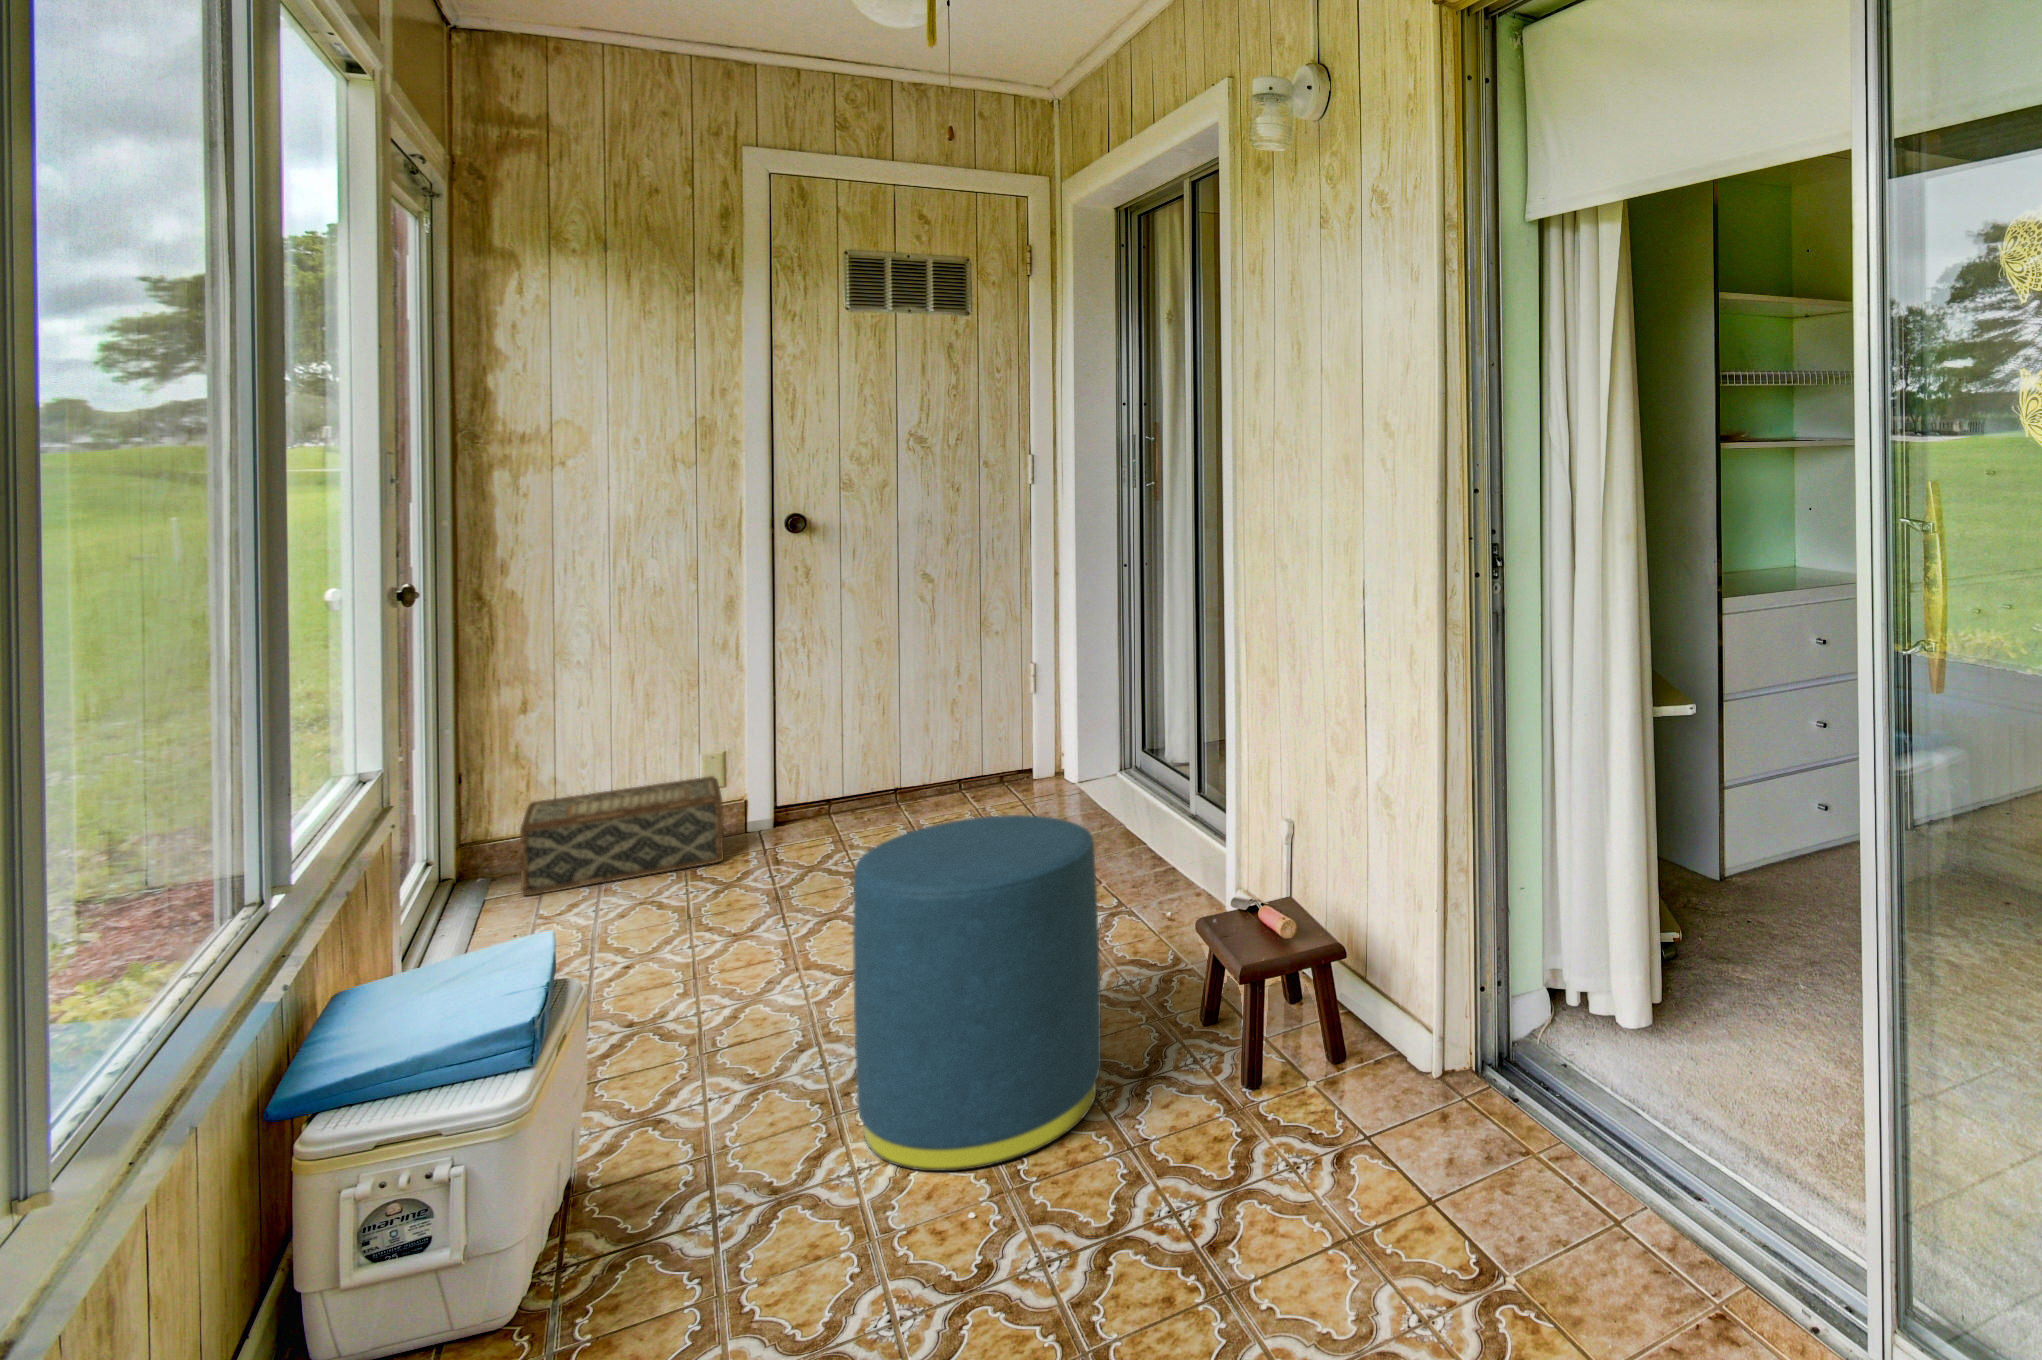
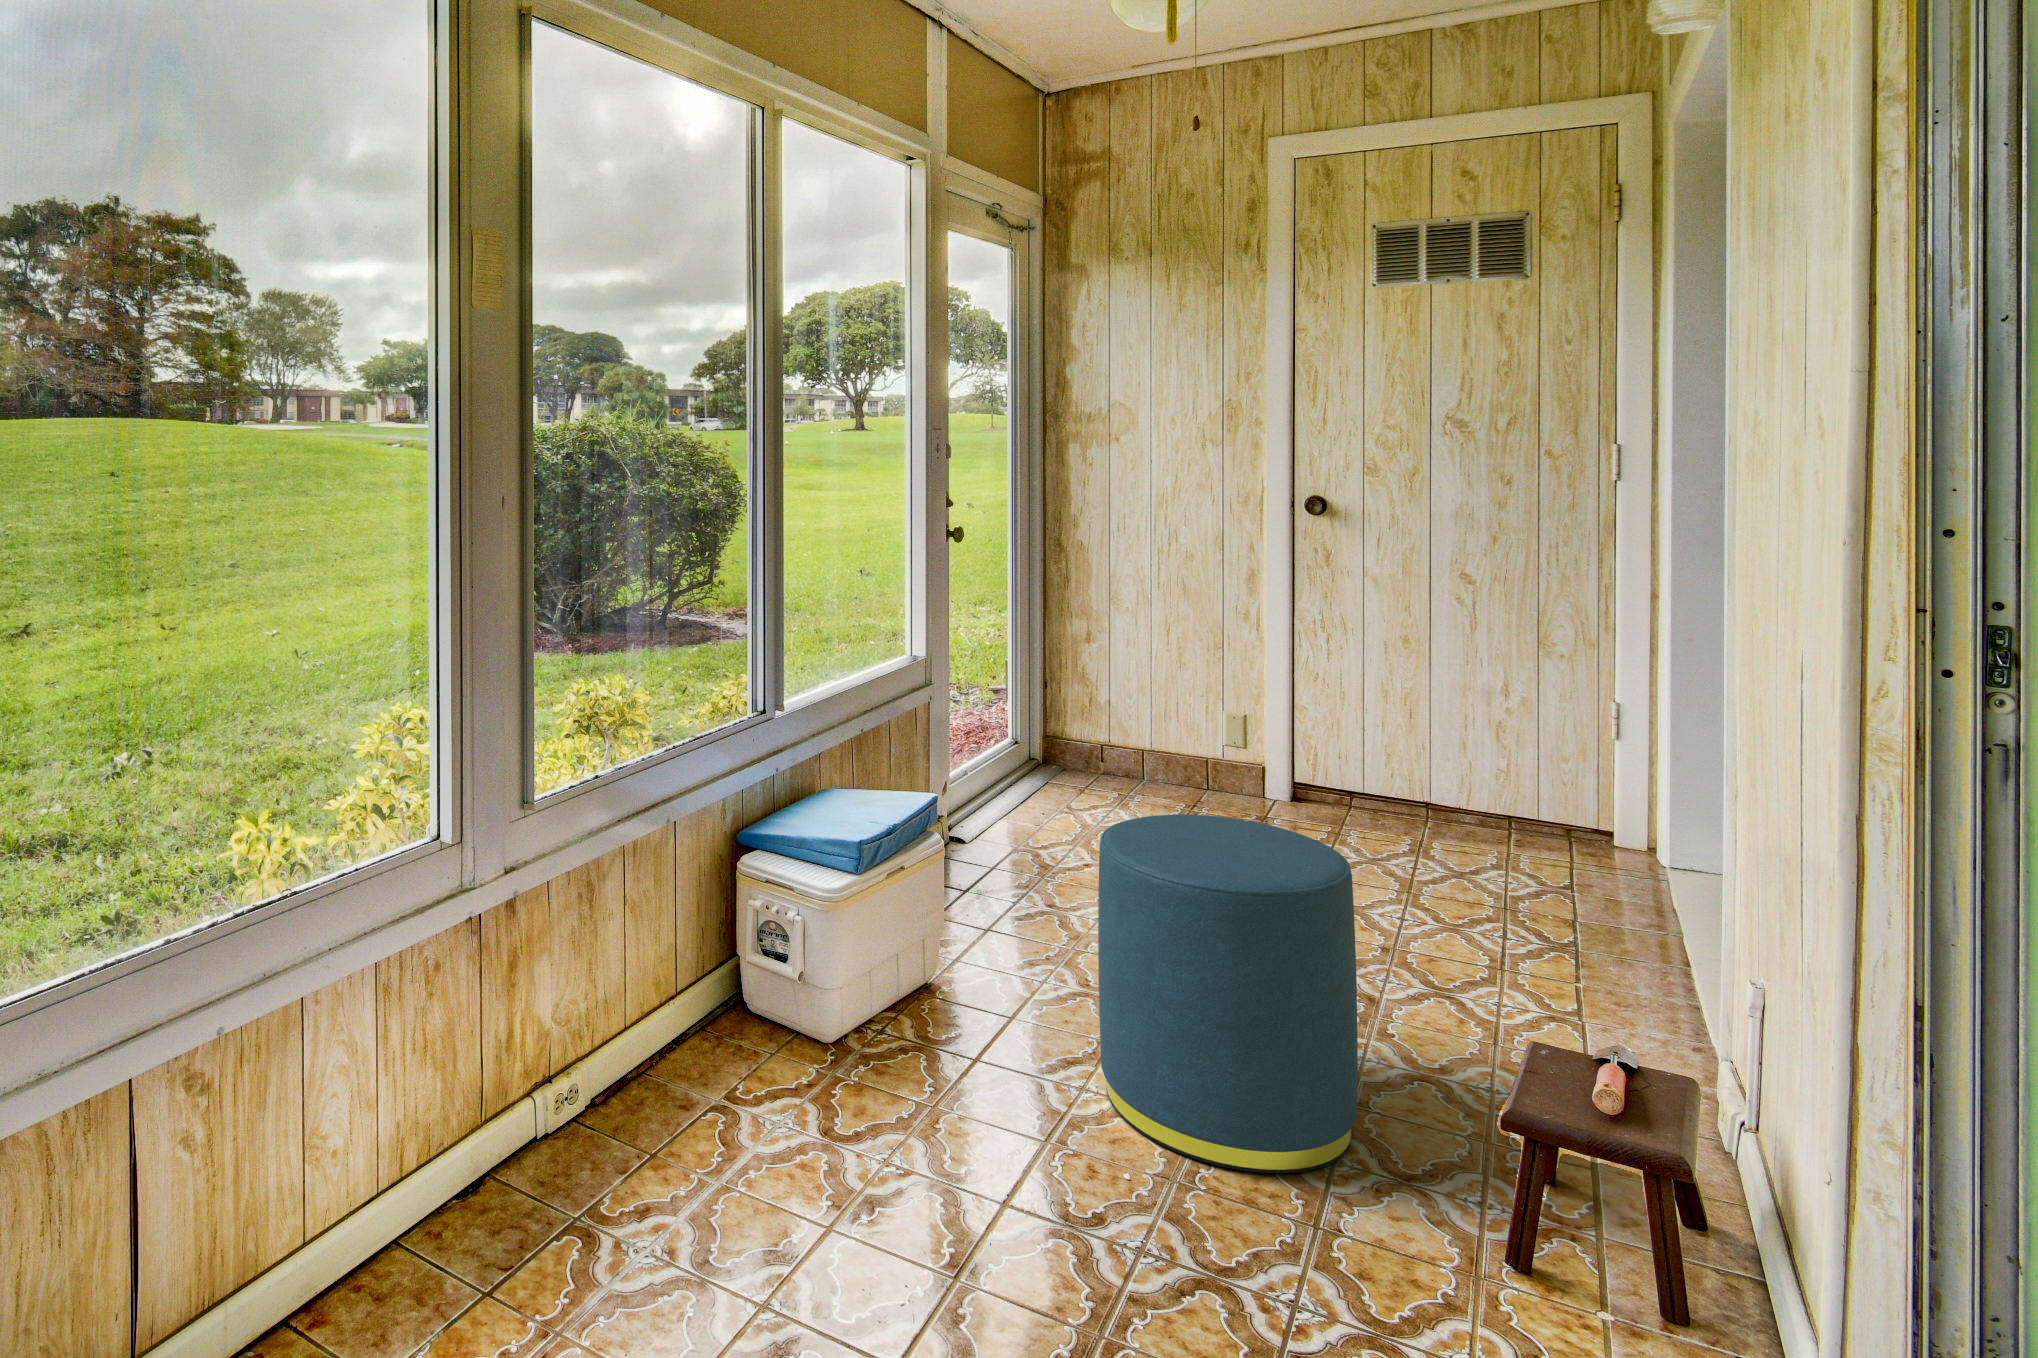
woven basket: present [520,776,724,896] -> none [1066,717,1238,813]

